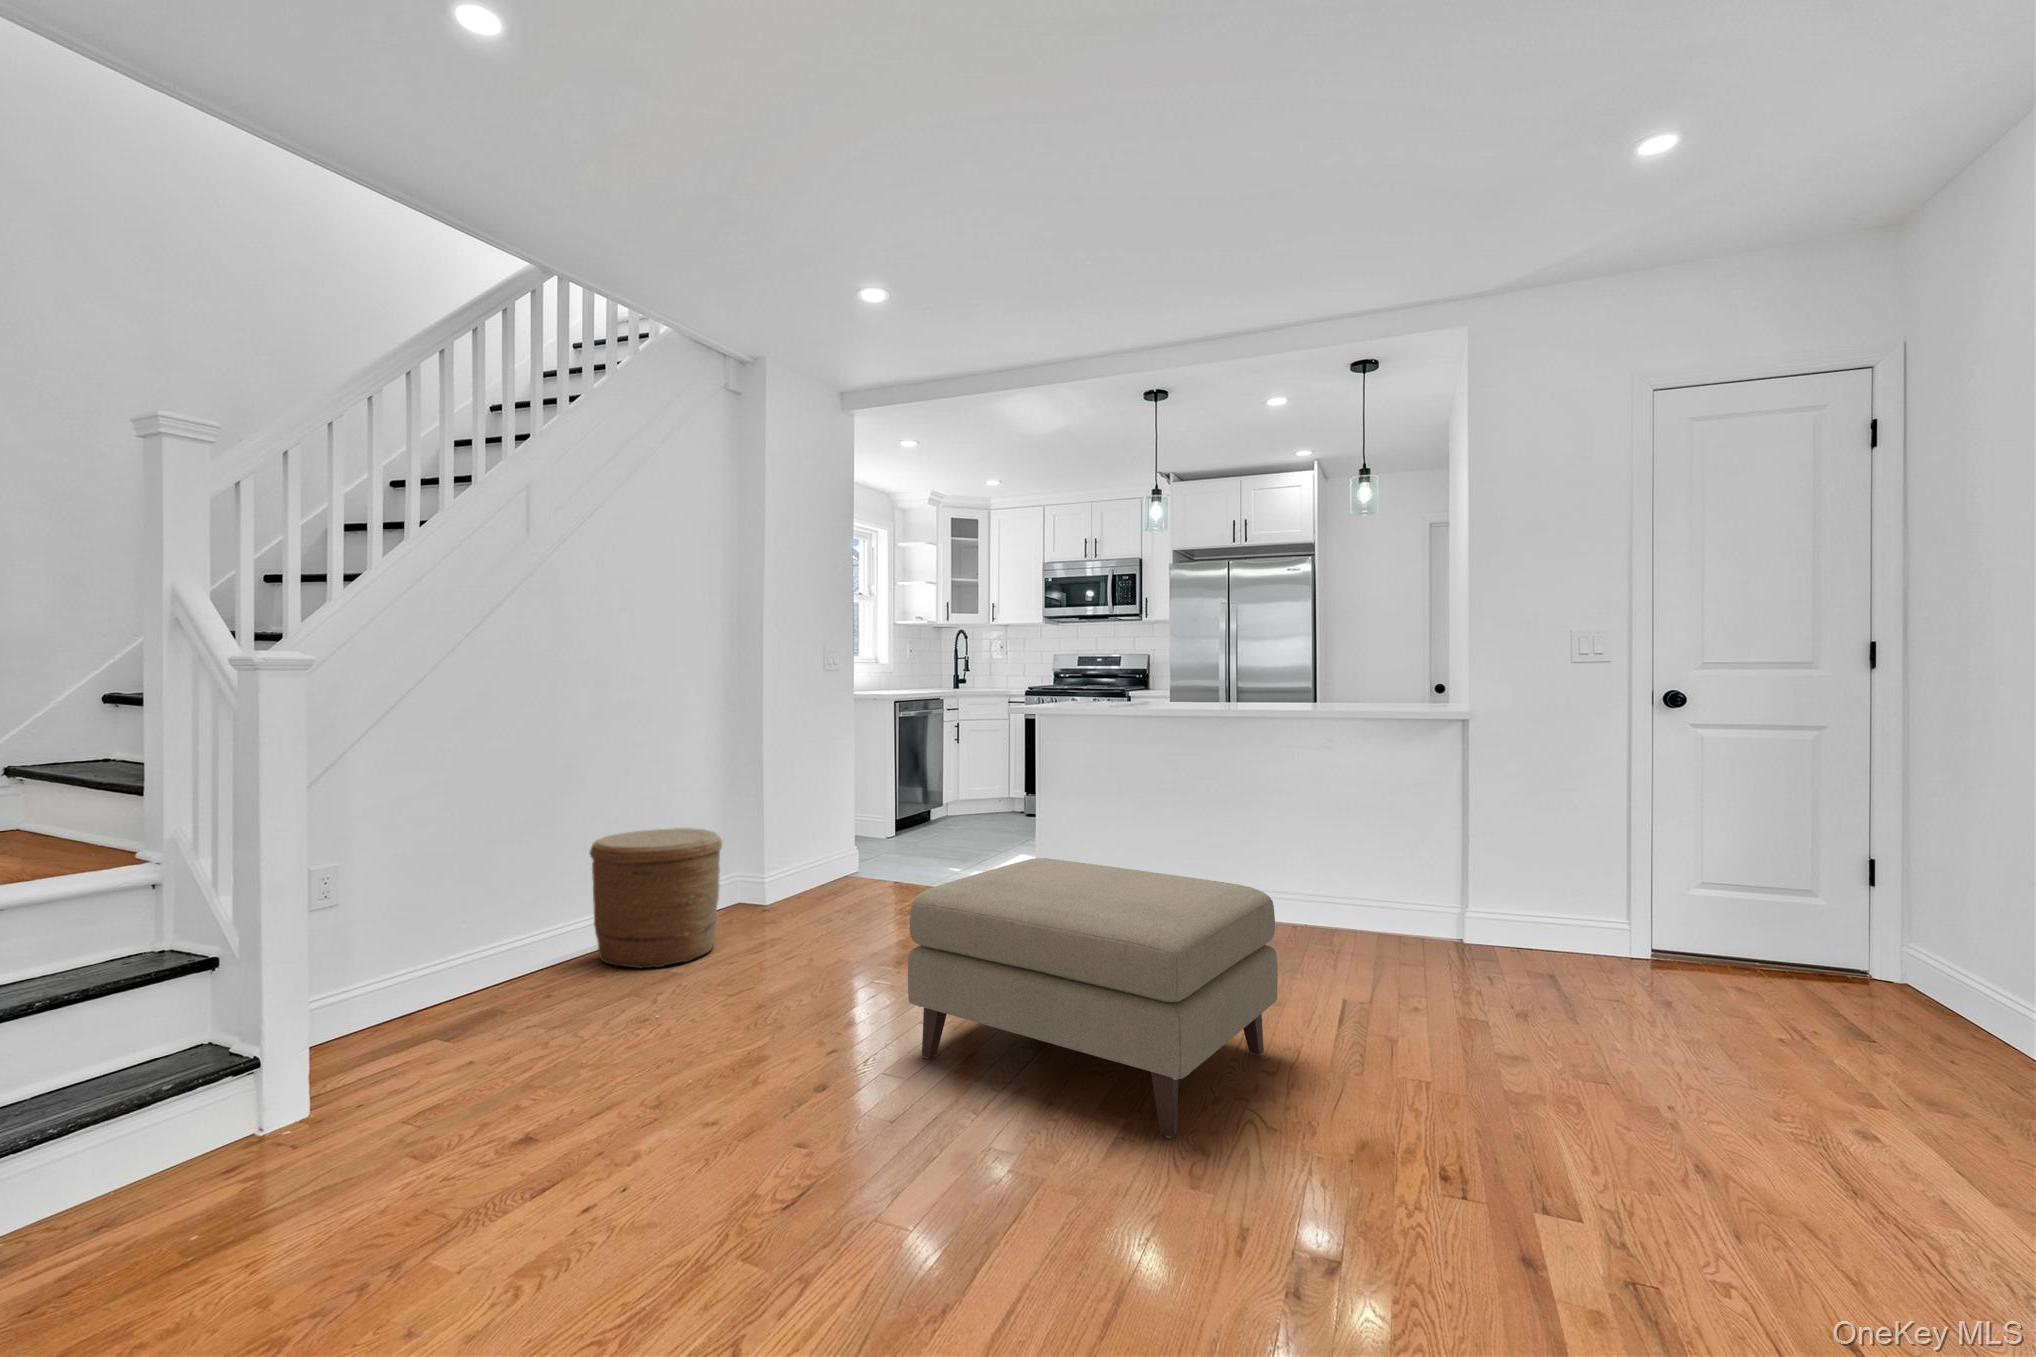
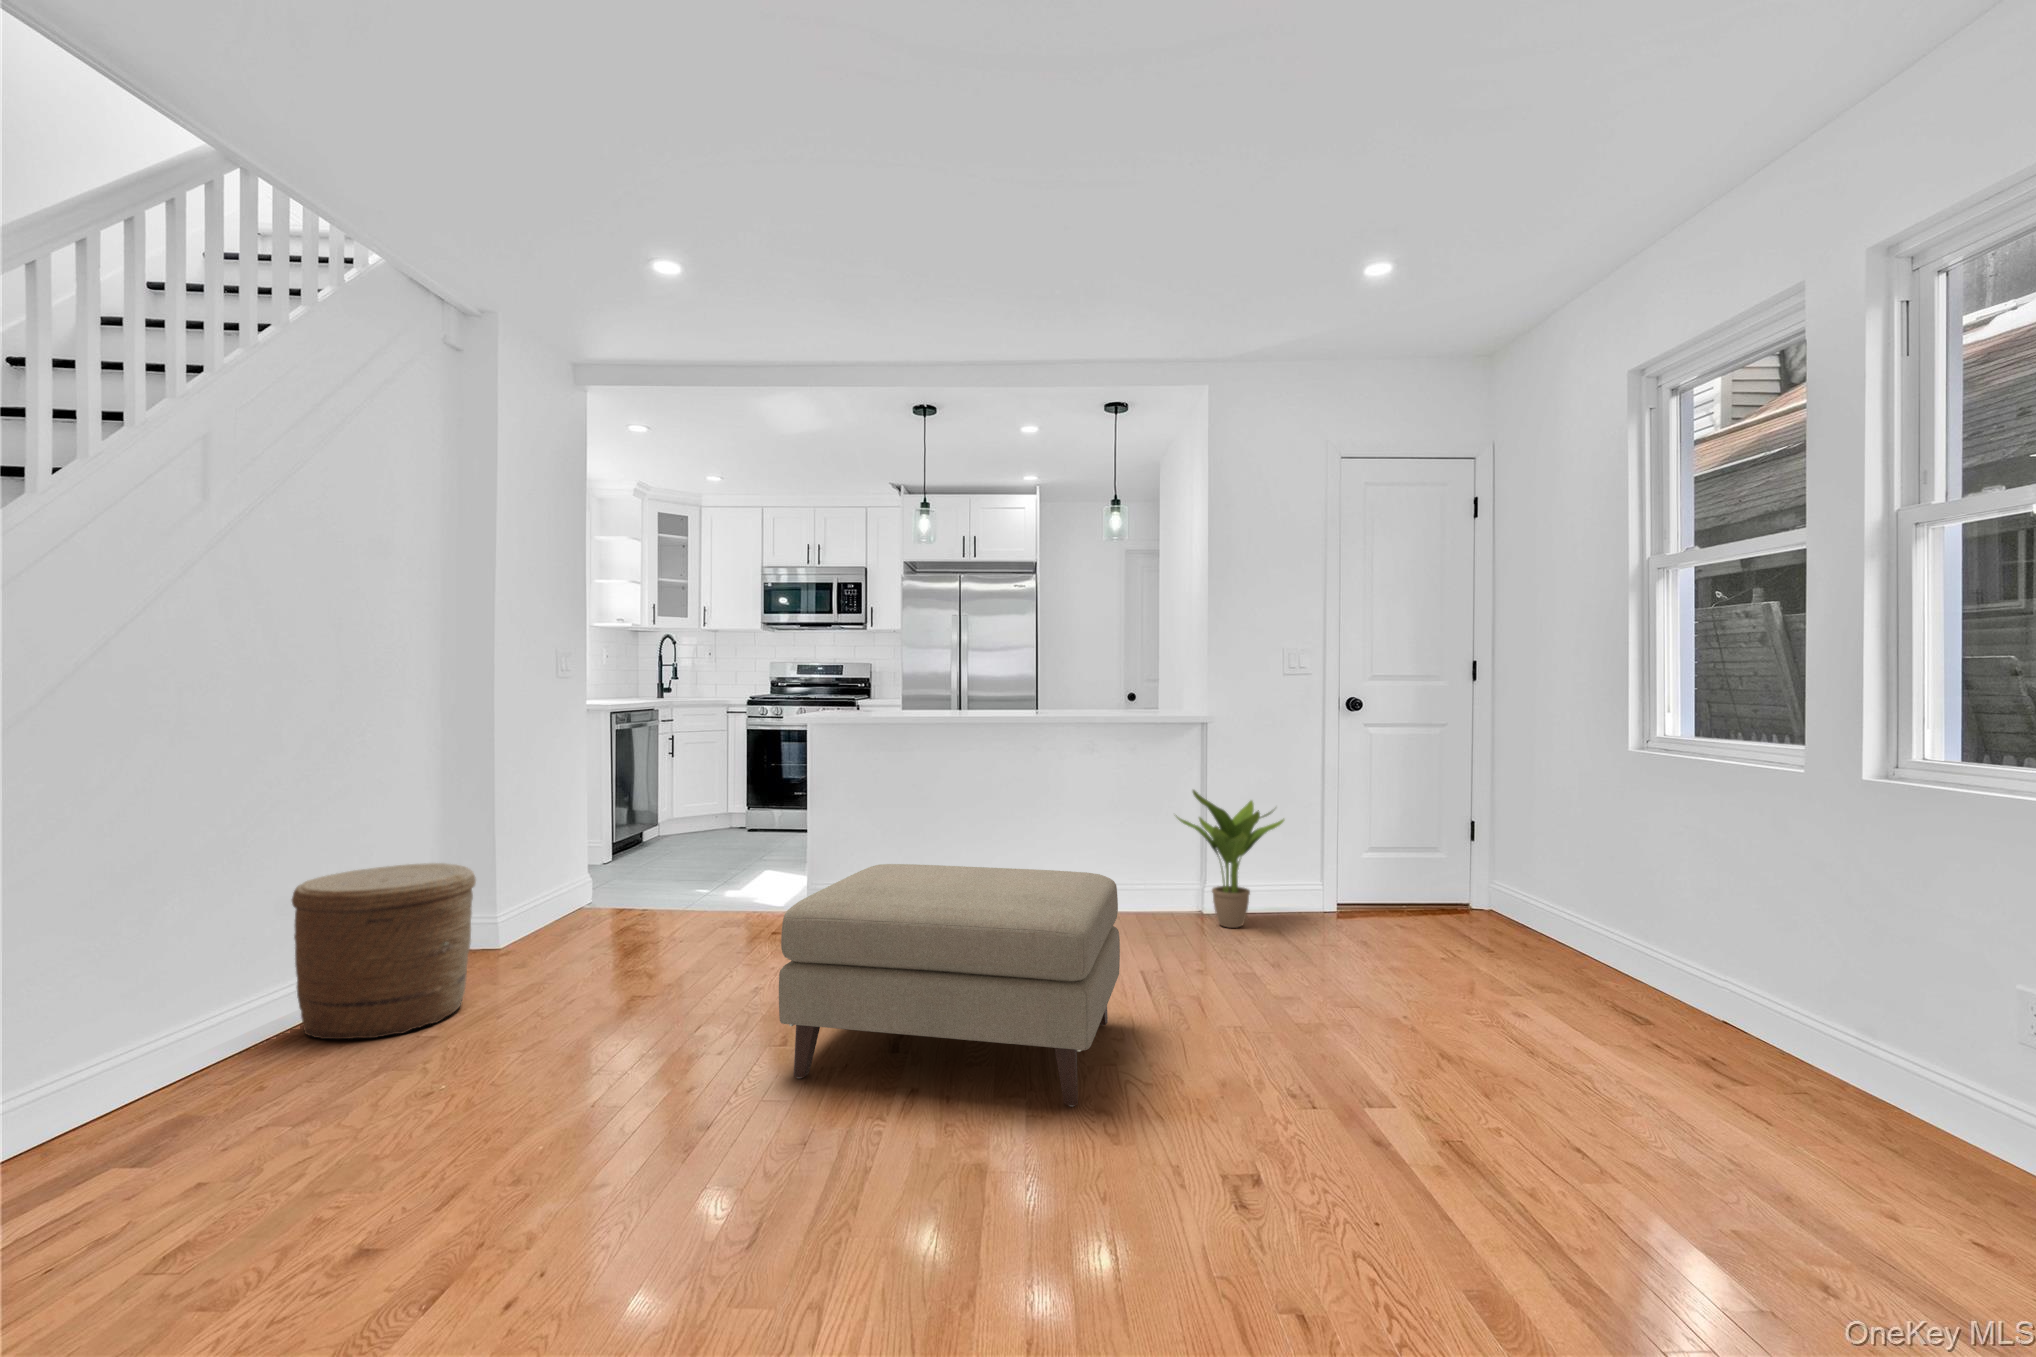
potted plant: none [1417,797,1566,964] -> present [1176,790,1284,928]

